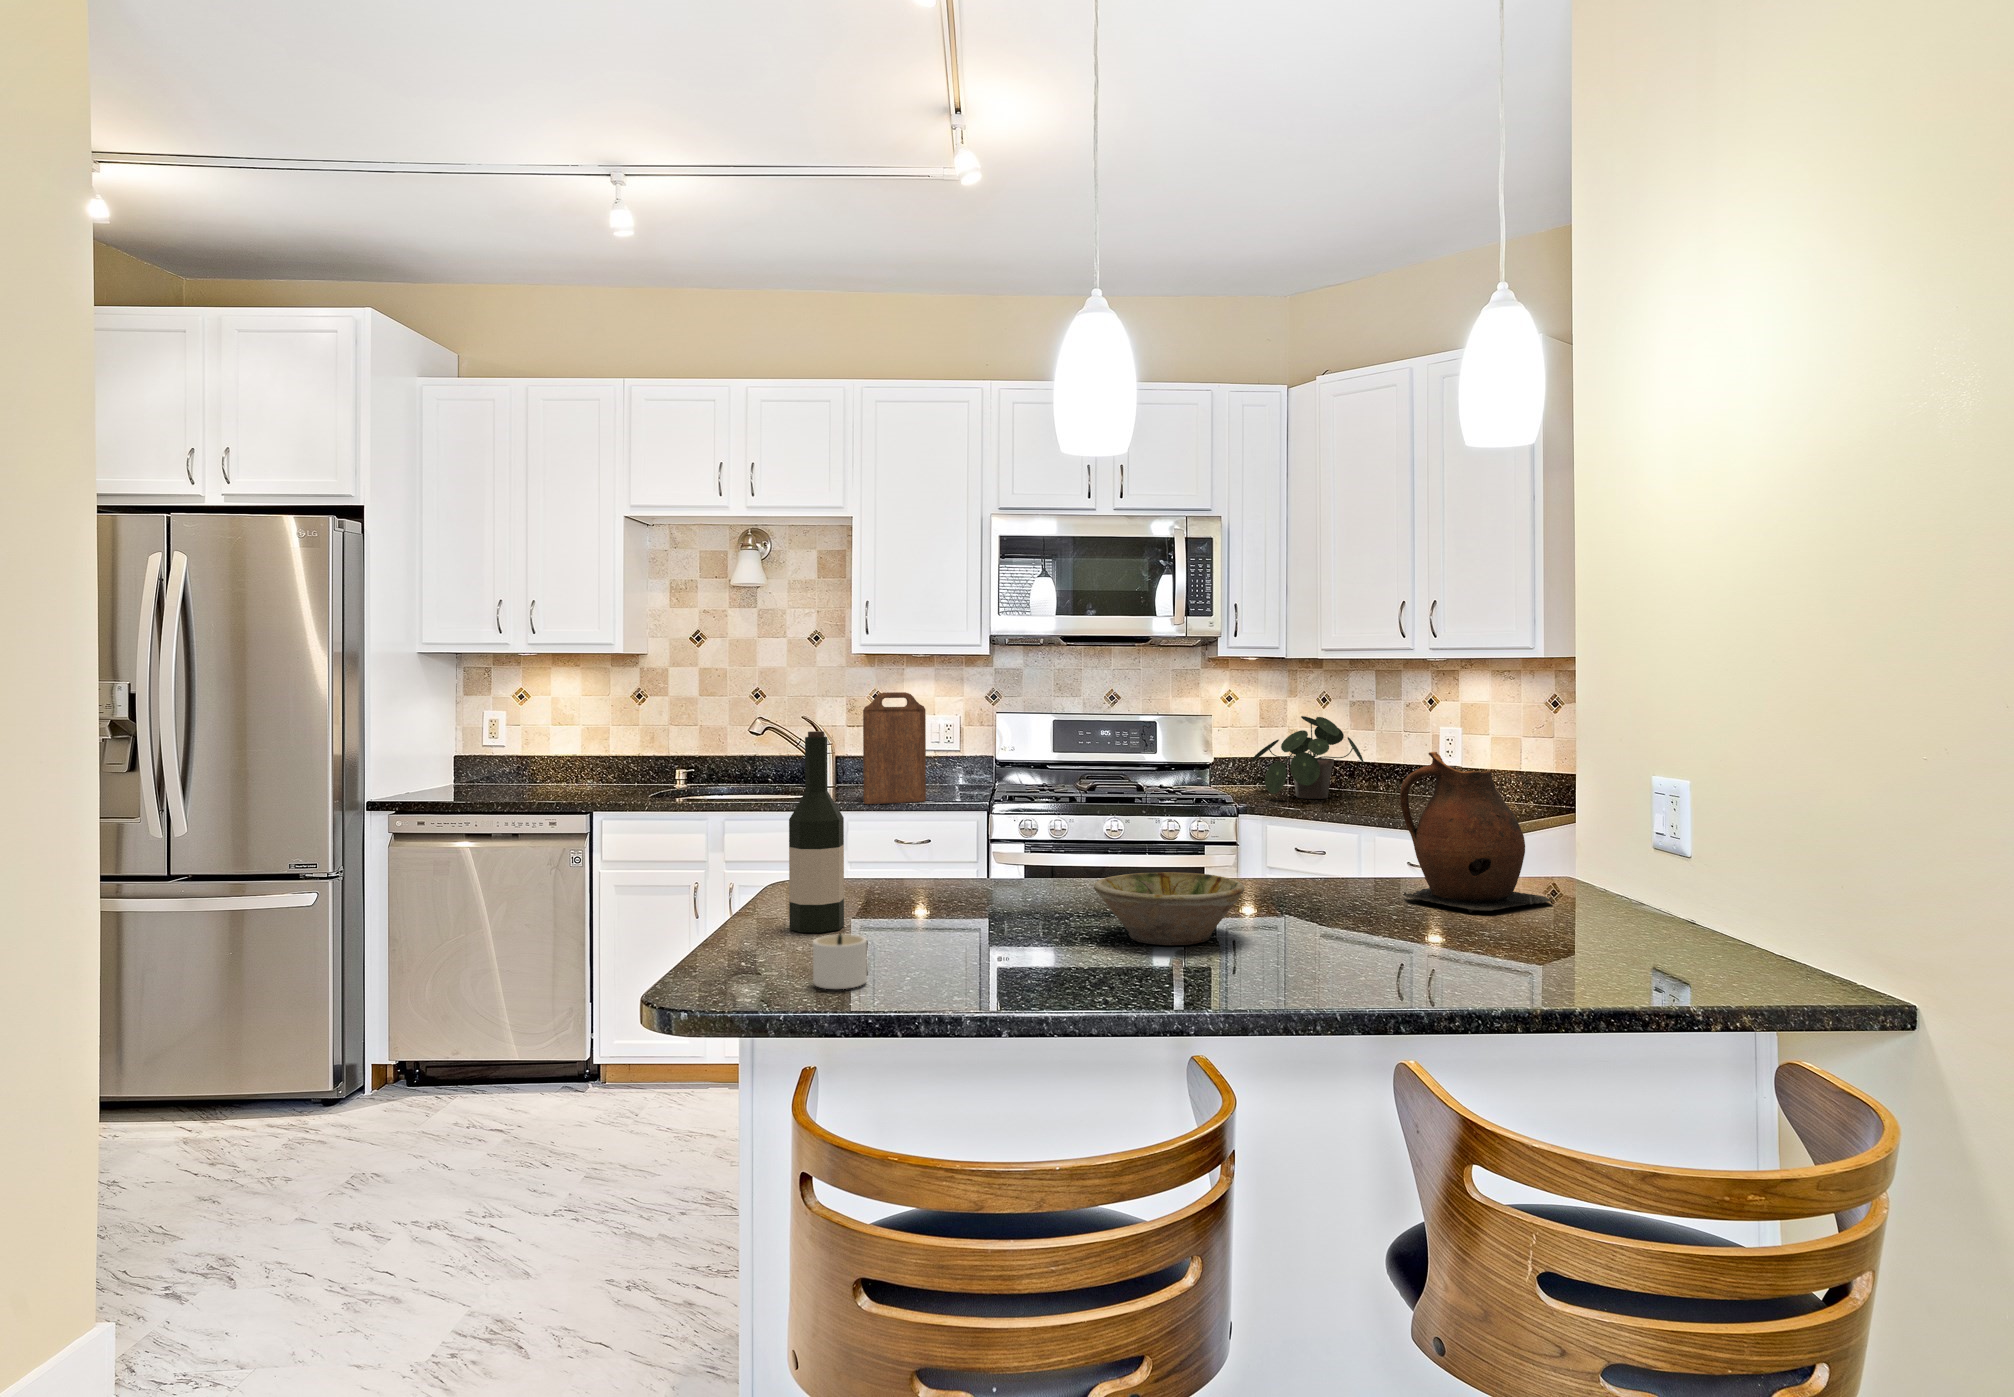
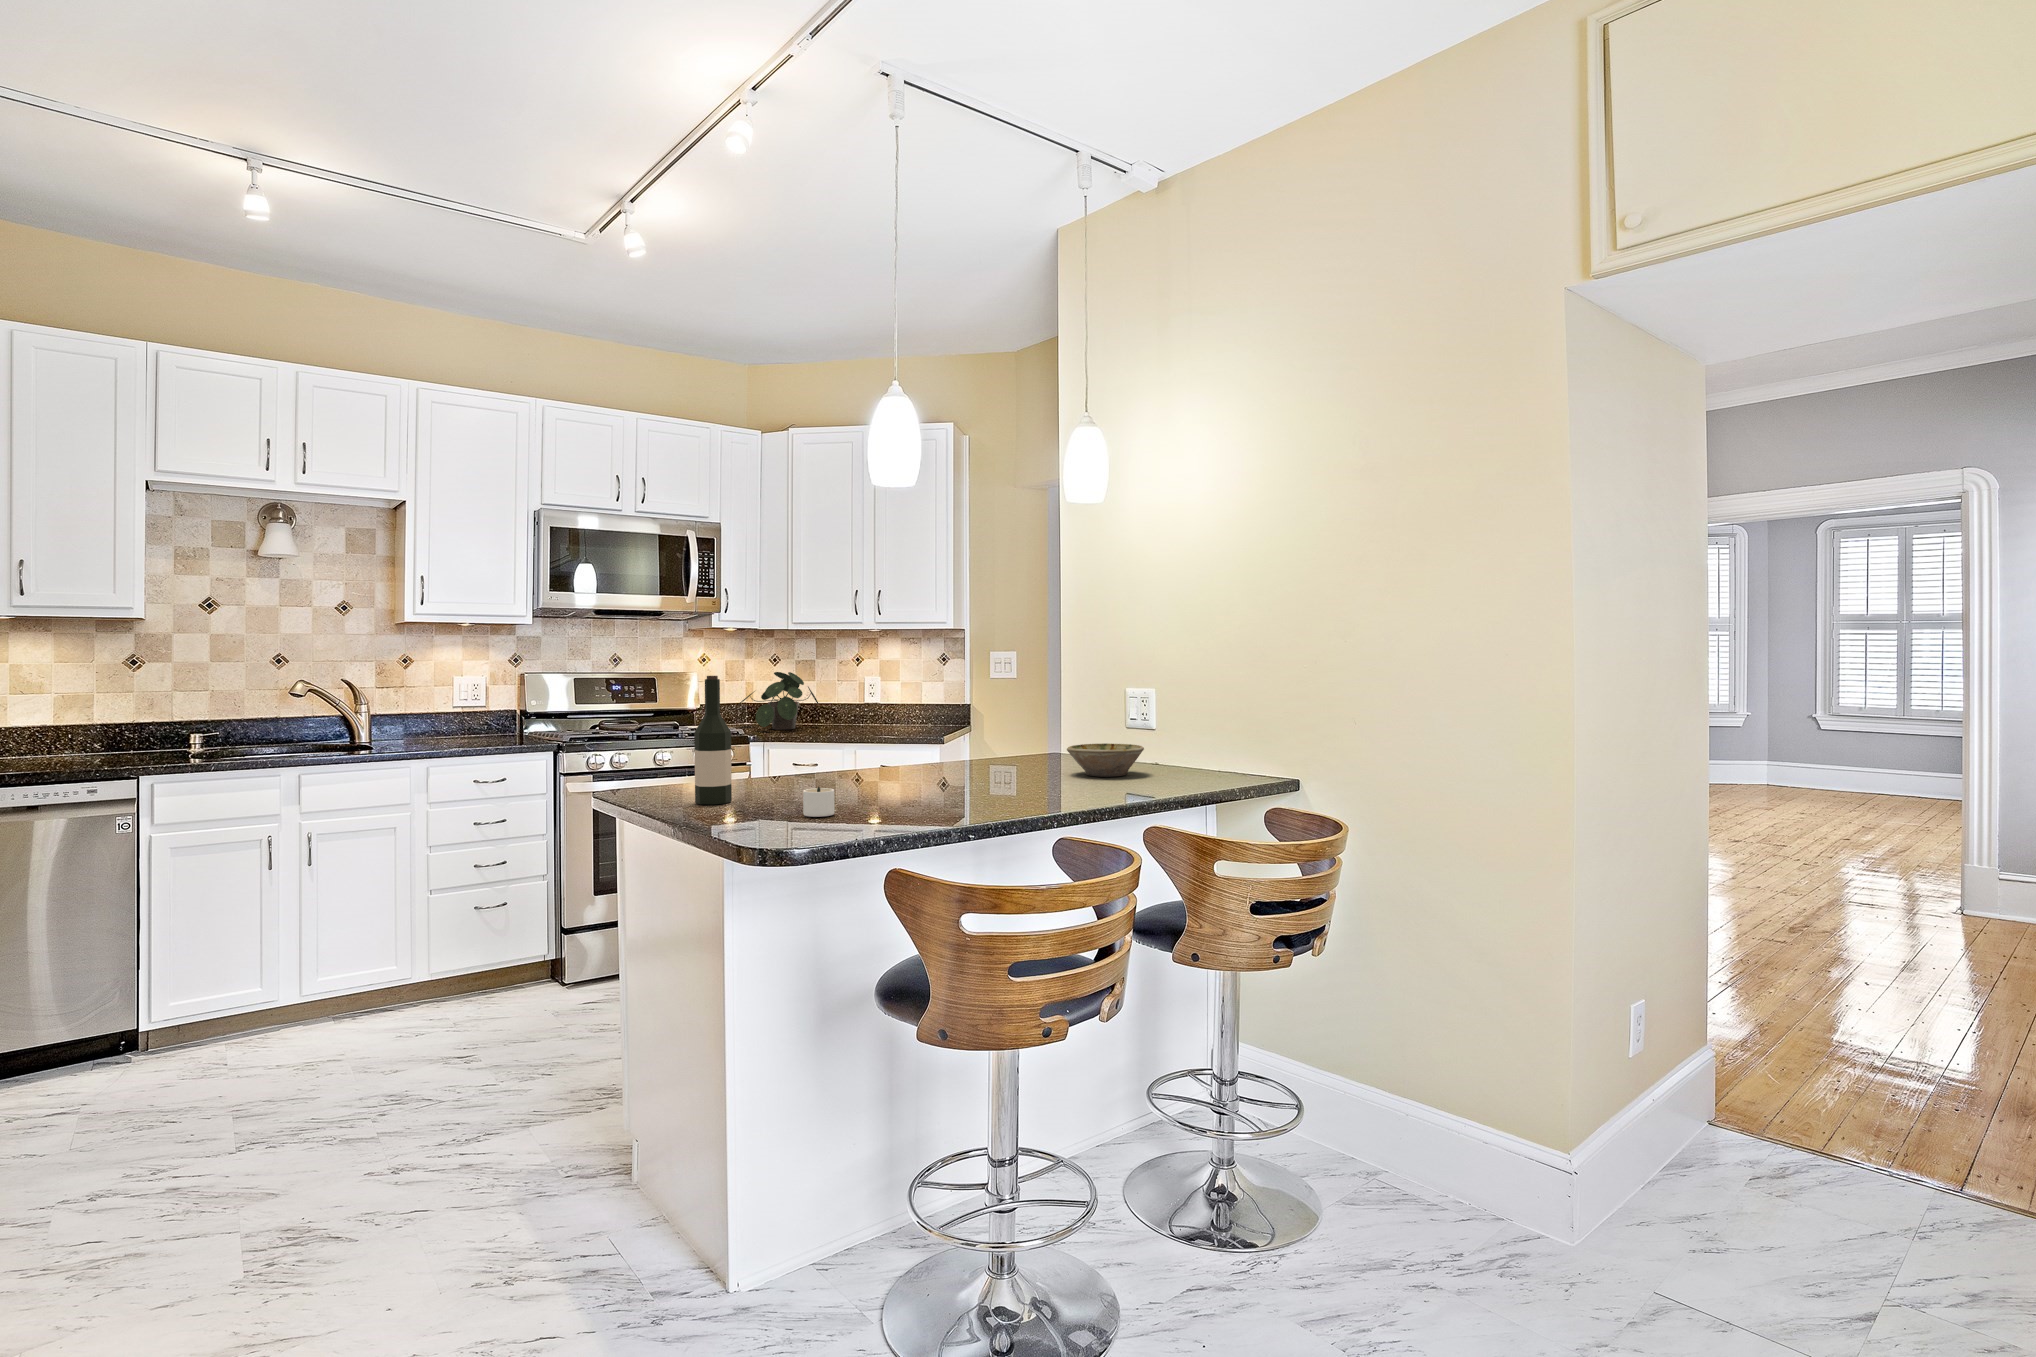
cutting board: present [863,692,926,804] -> none [443,656,496,752]
ceramic pitcher: present [1400,752,1552,913] -> none [975,684,1047,765]
bowl: present [1094,872,1244,945] -> present [1067,743,1144,777]

